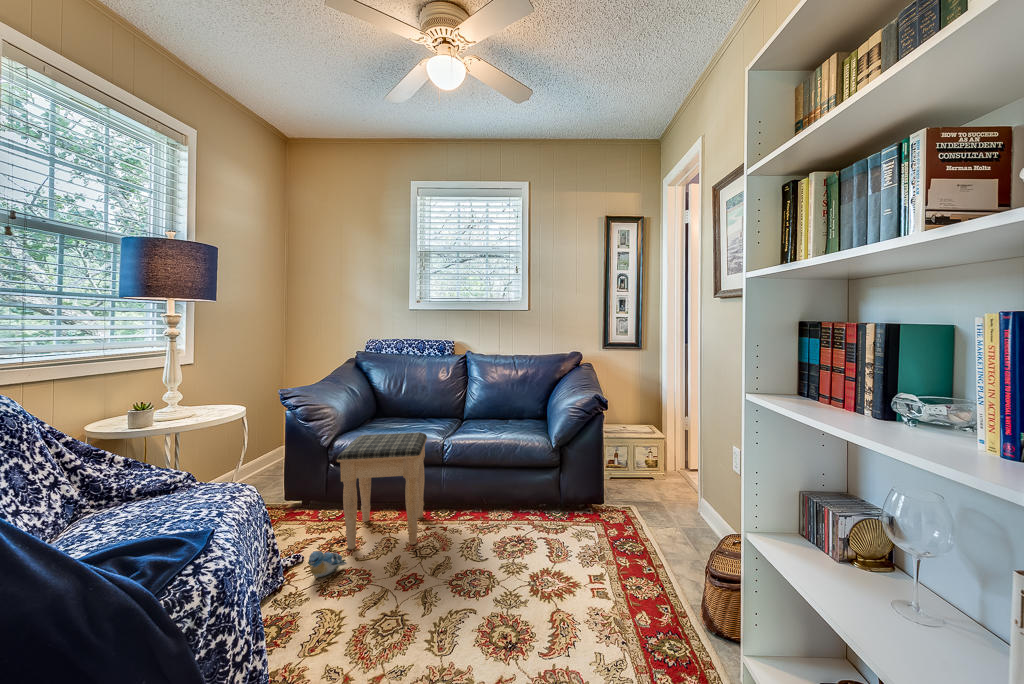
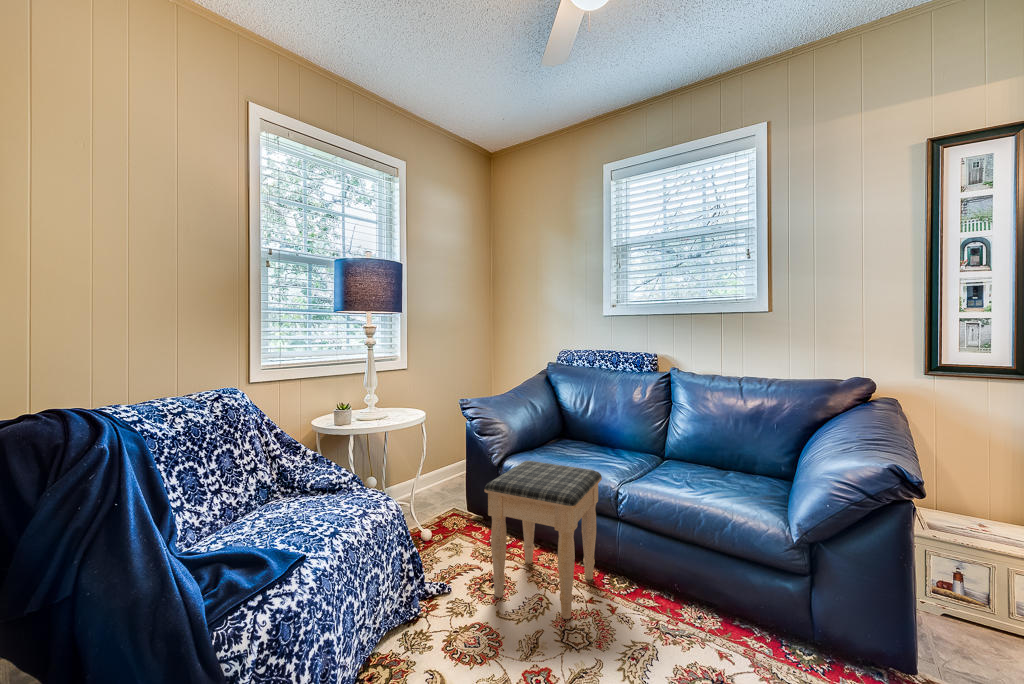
plush toy: present [308,551,347,577] -> none [439,593,483,624]

